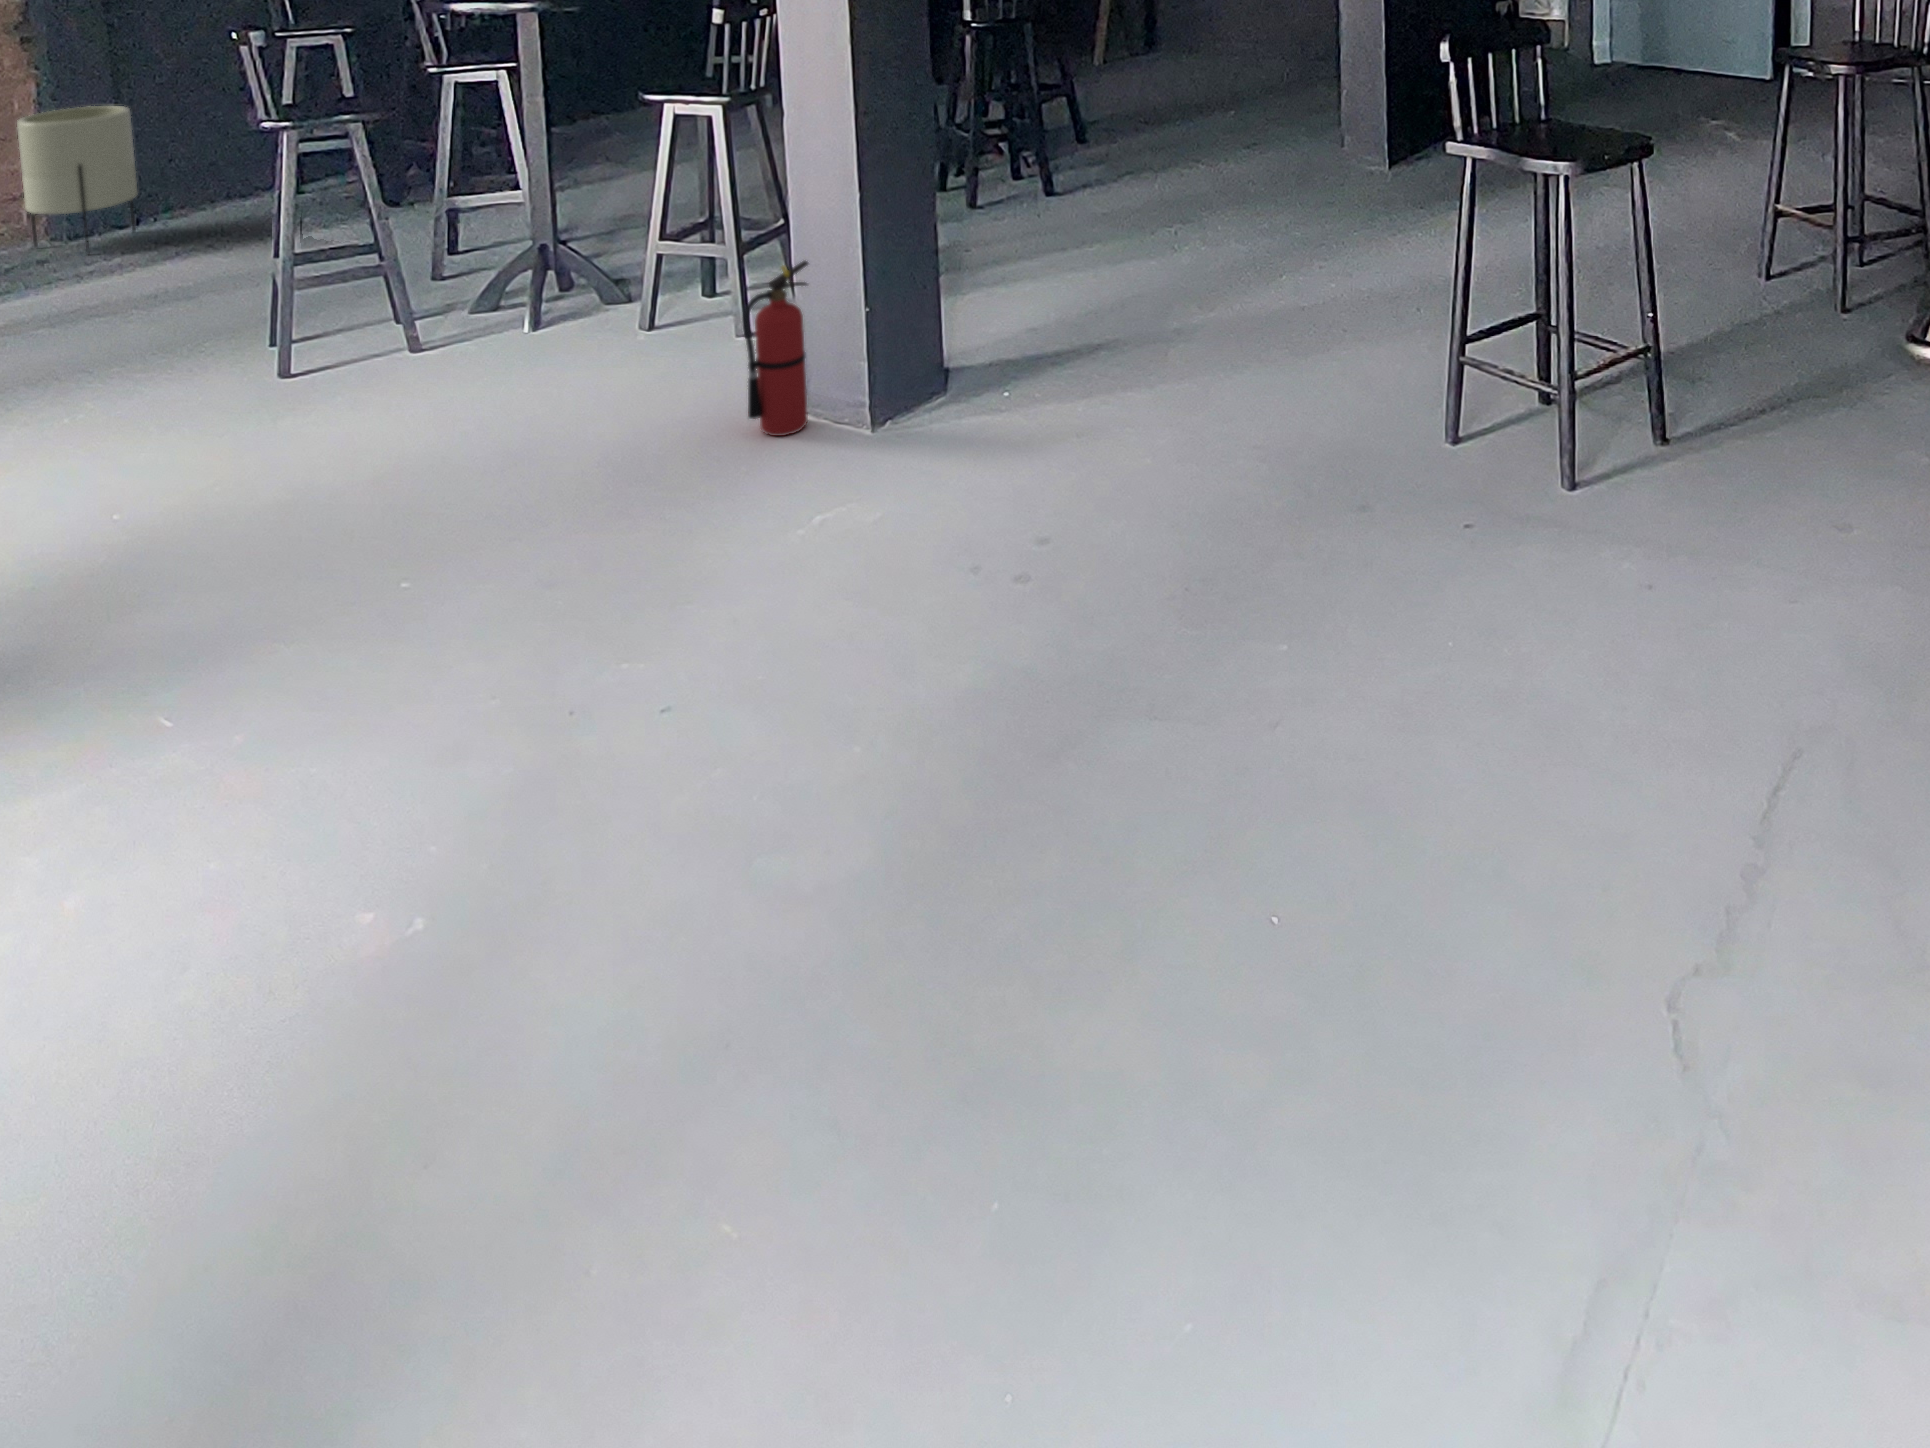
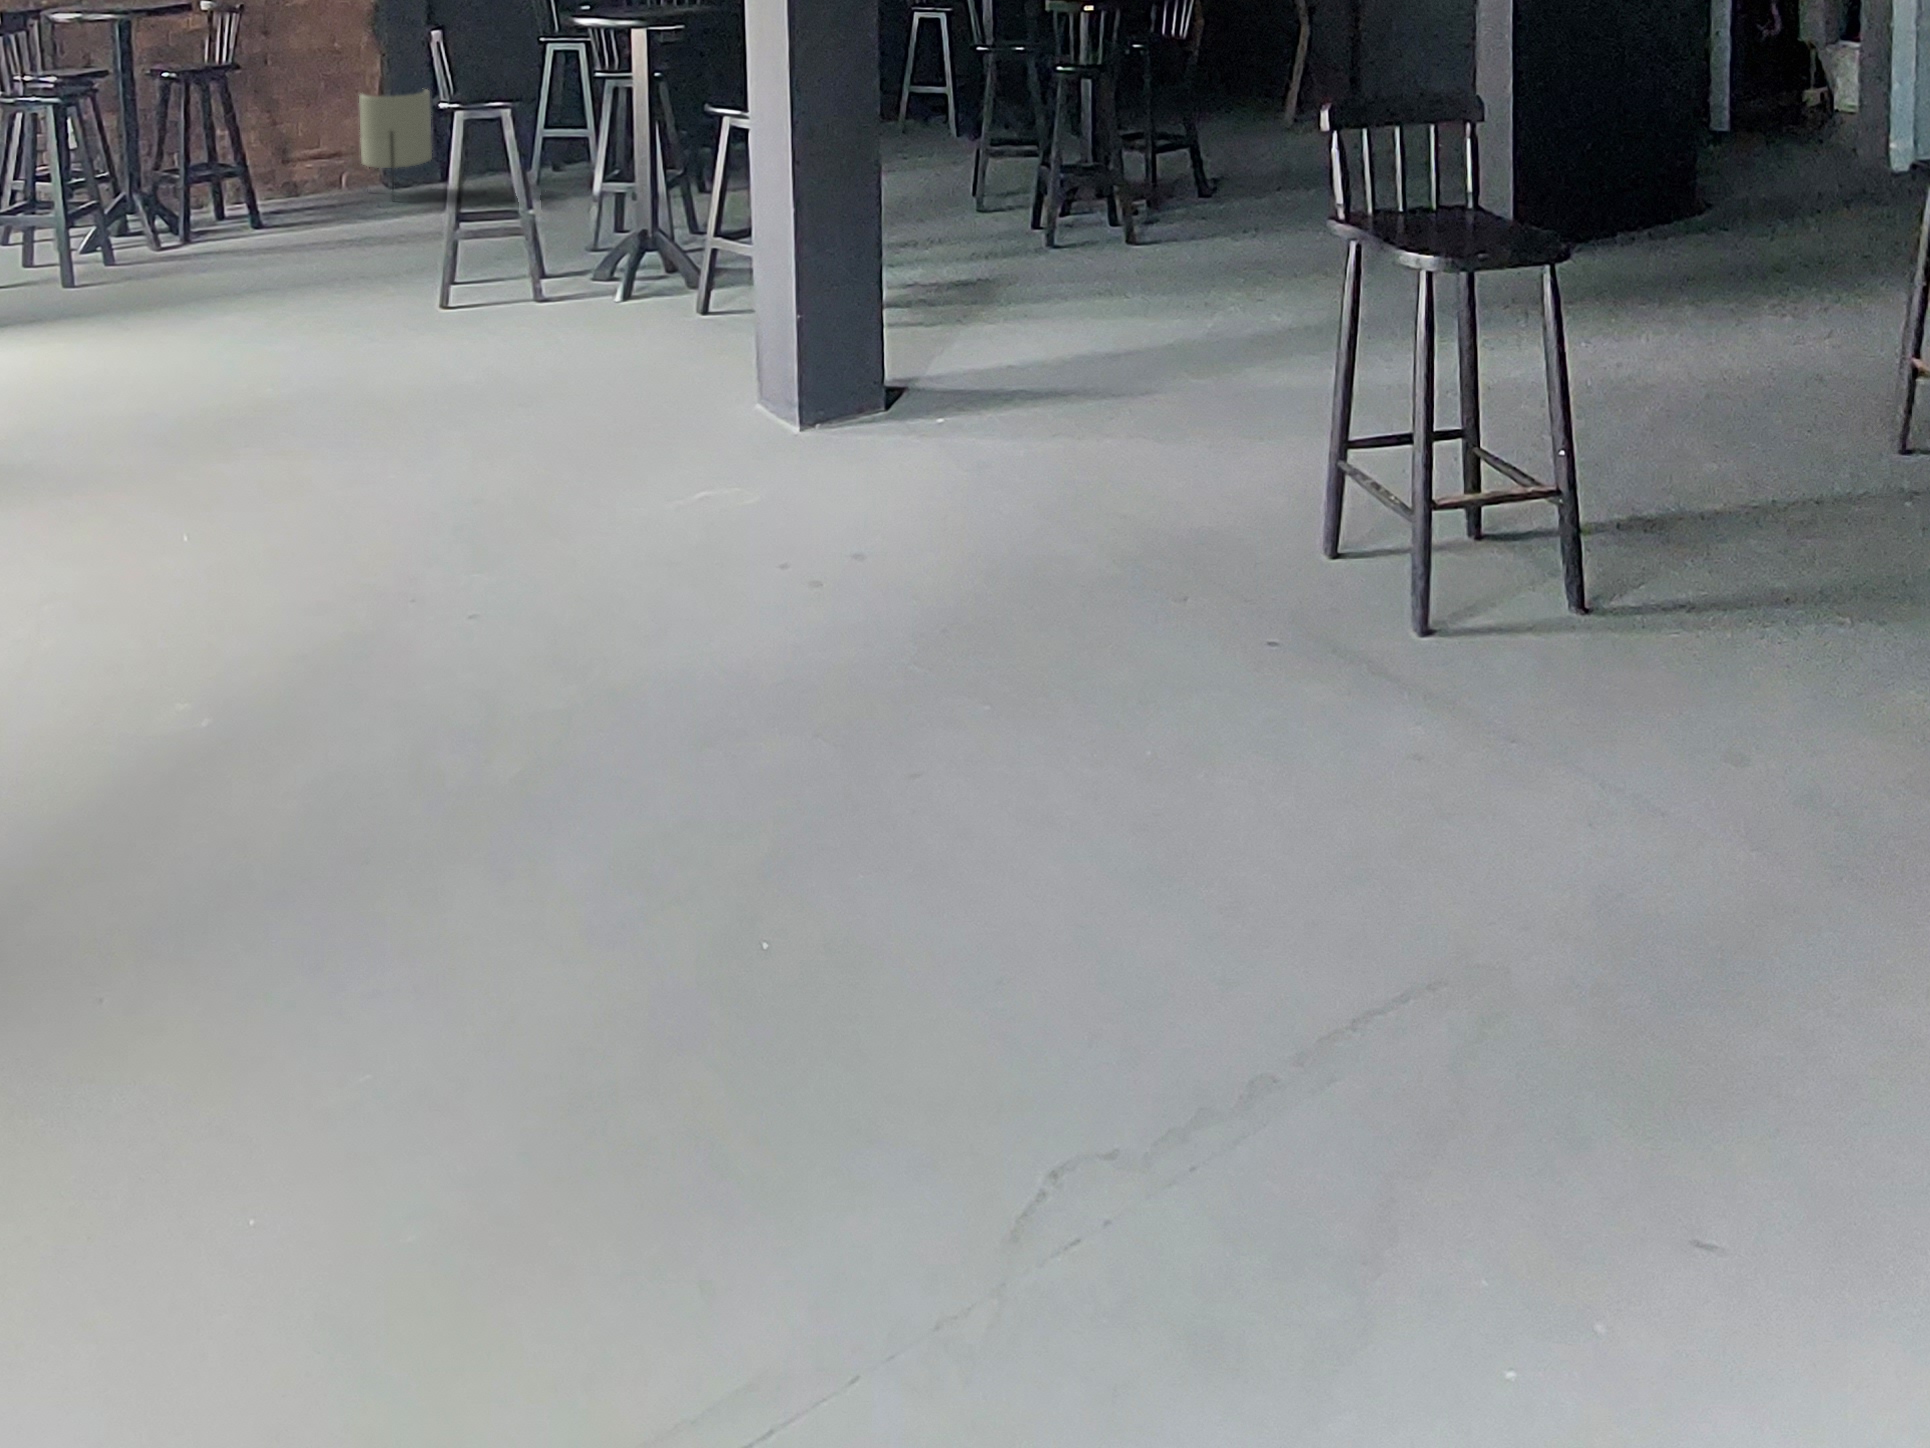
fire extinguisher: present [743,261,808,436] -> none [695,264,758,420]

